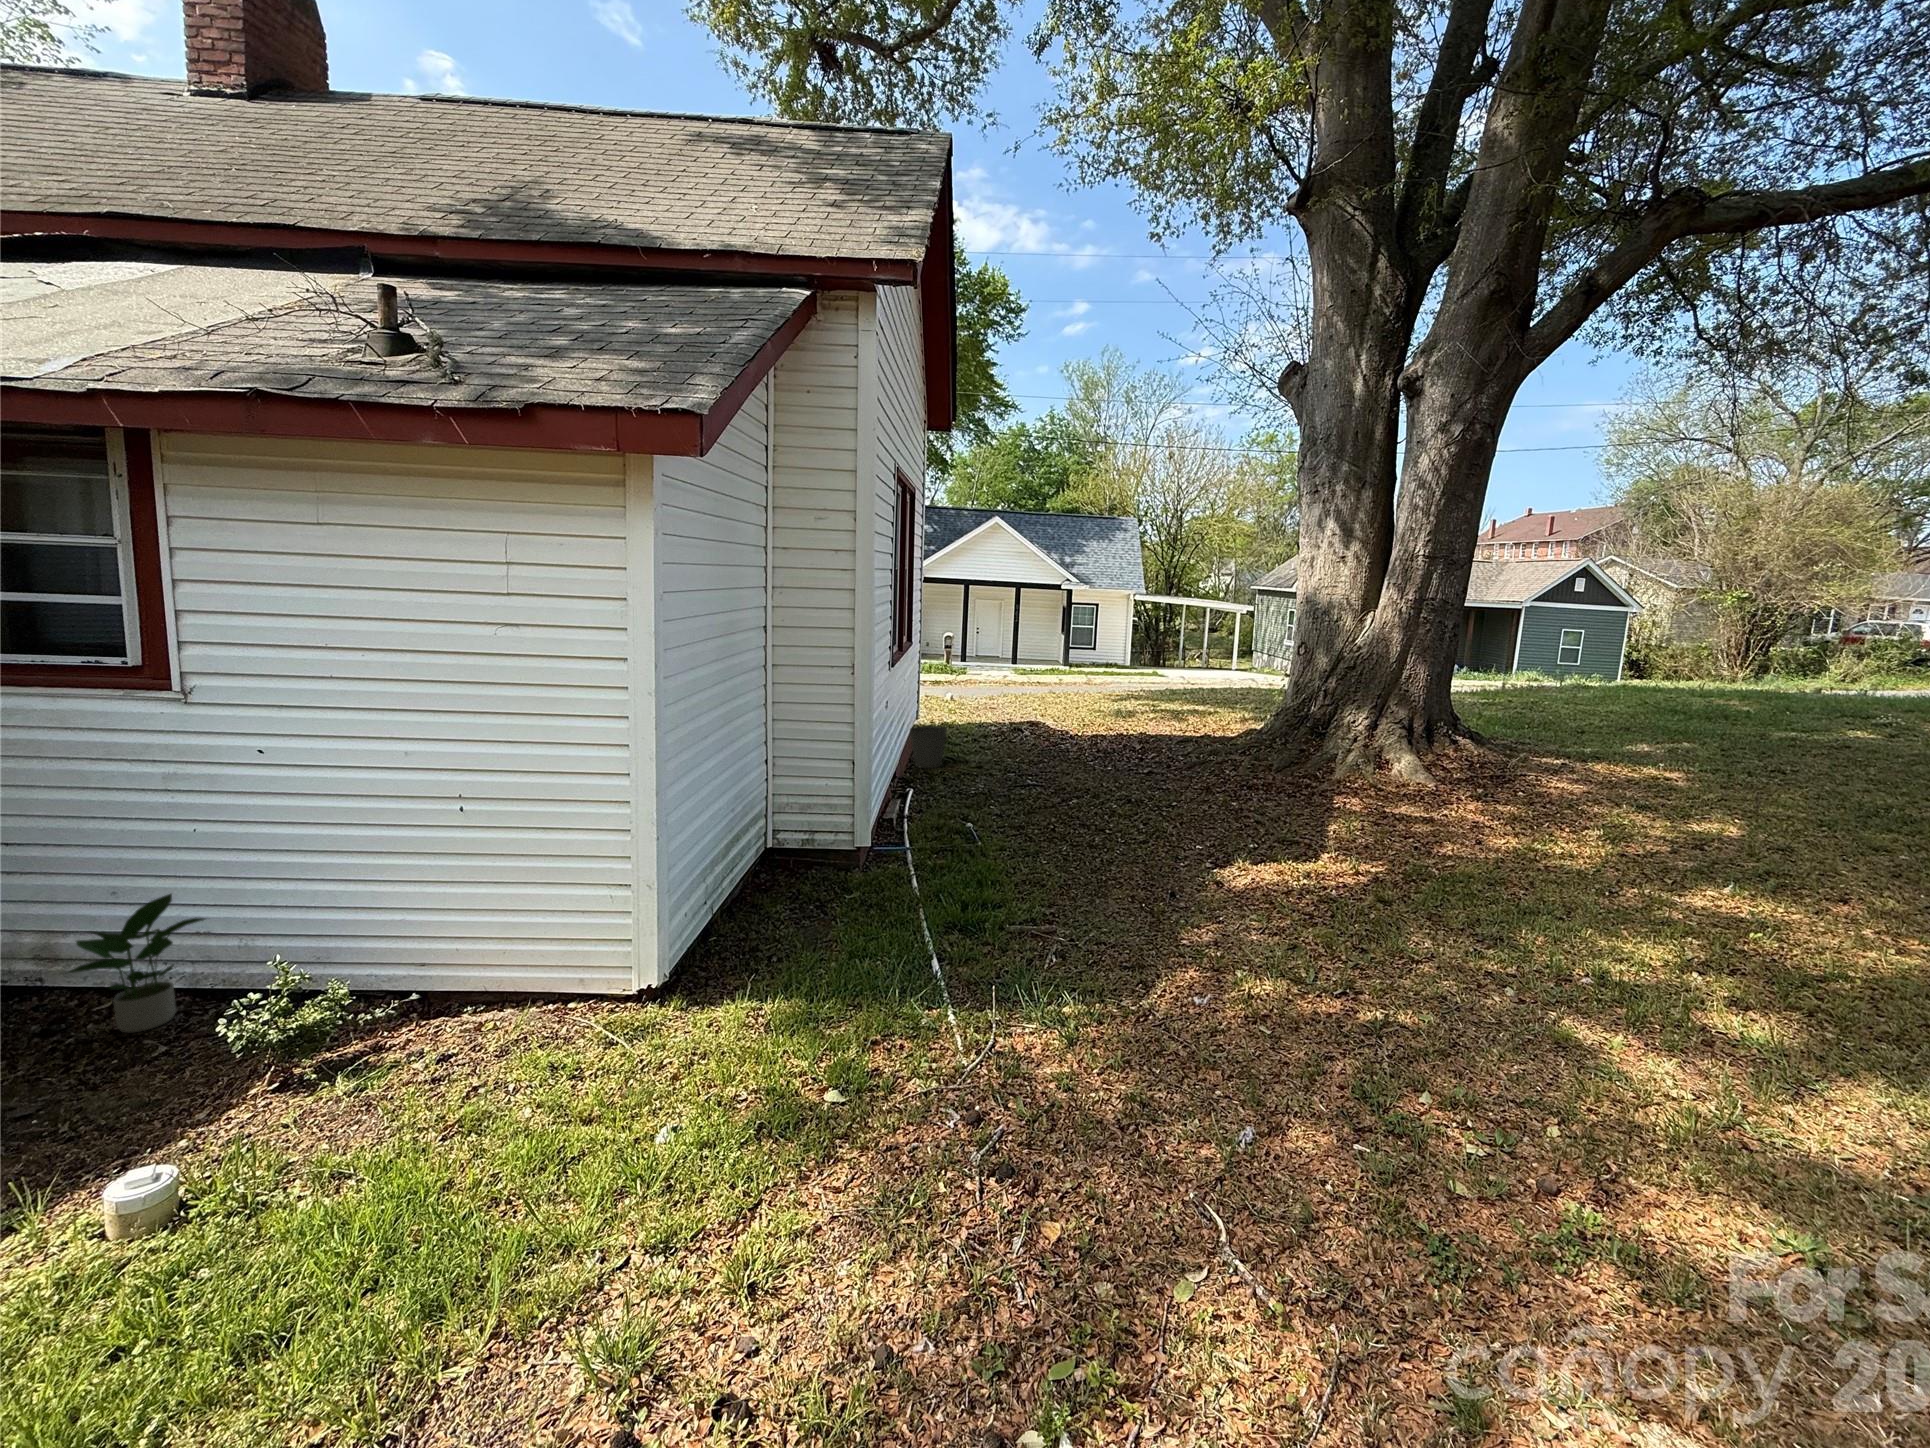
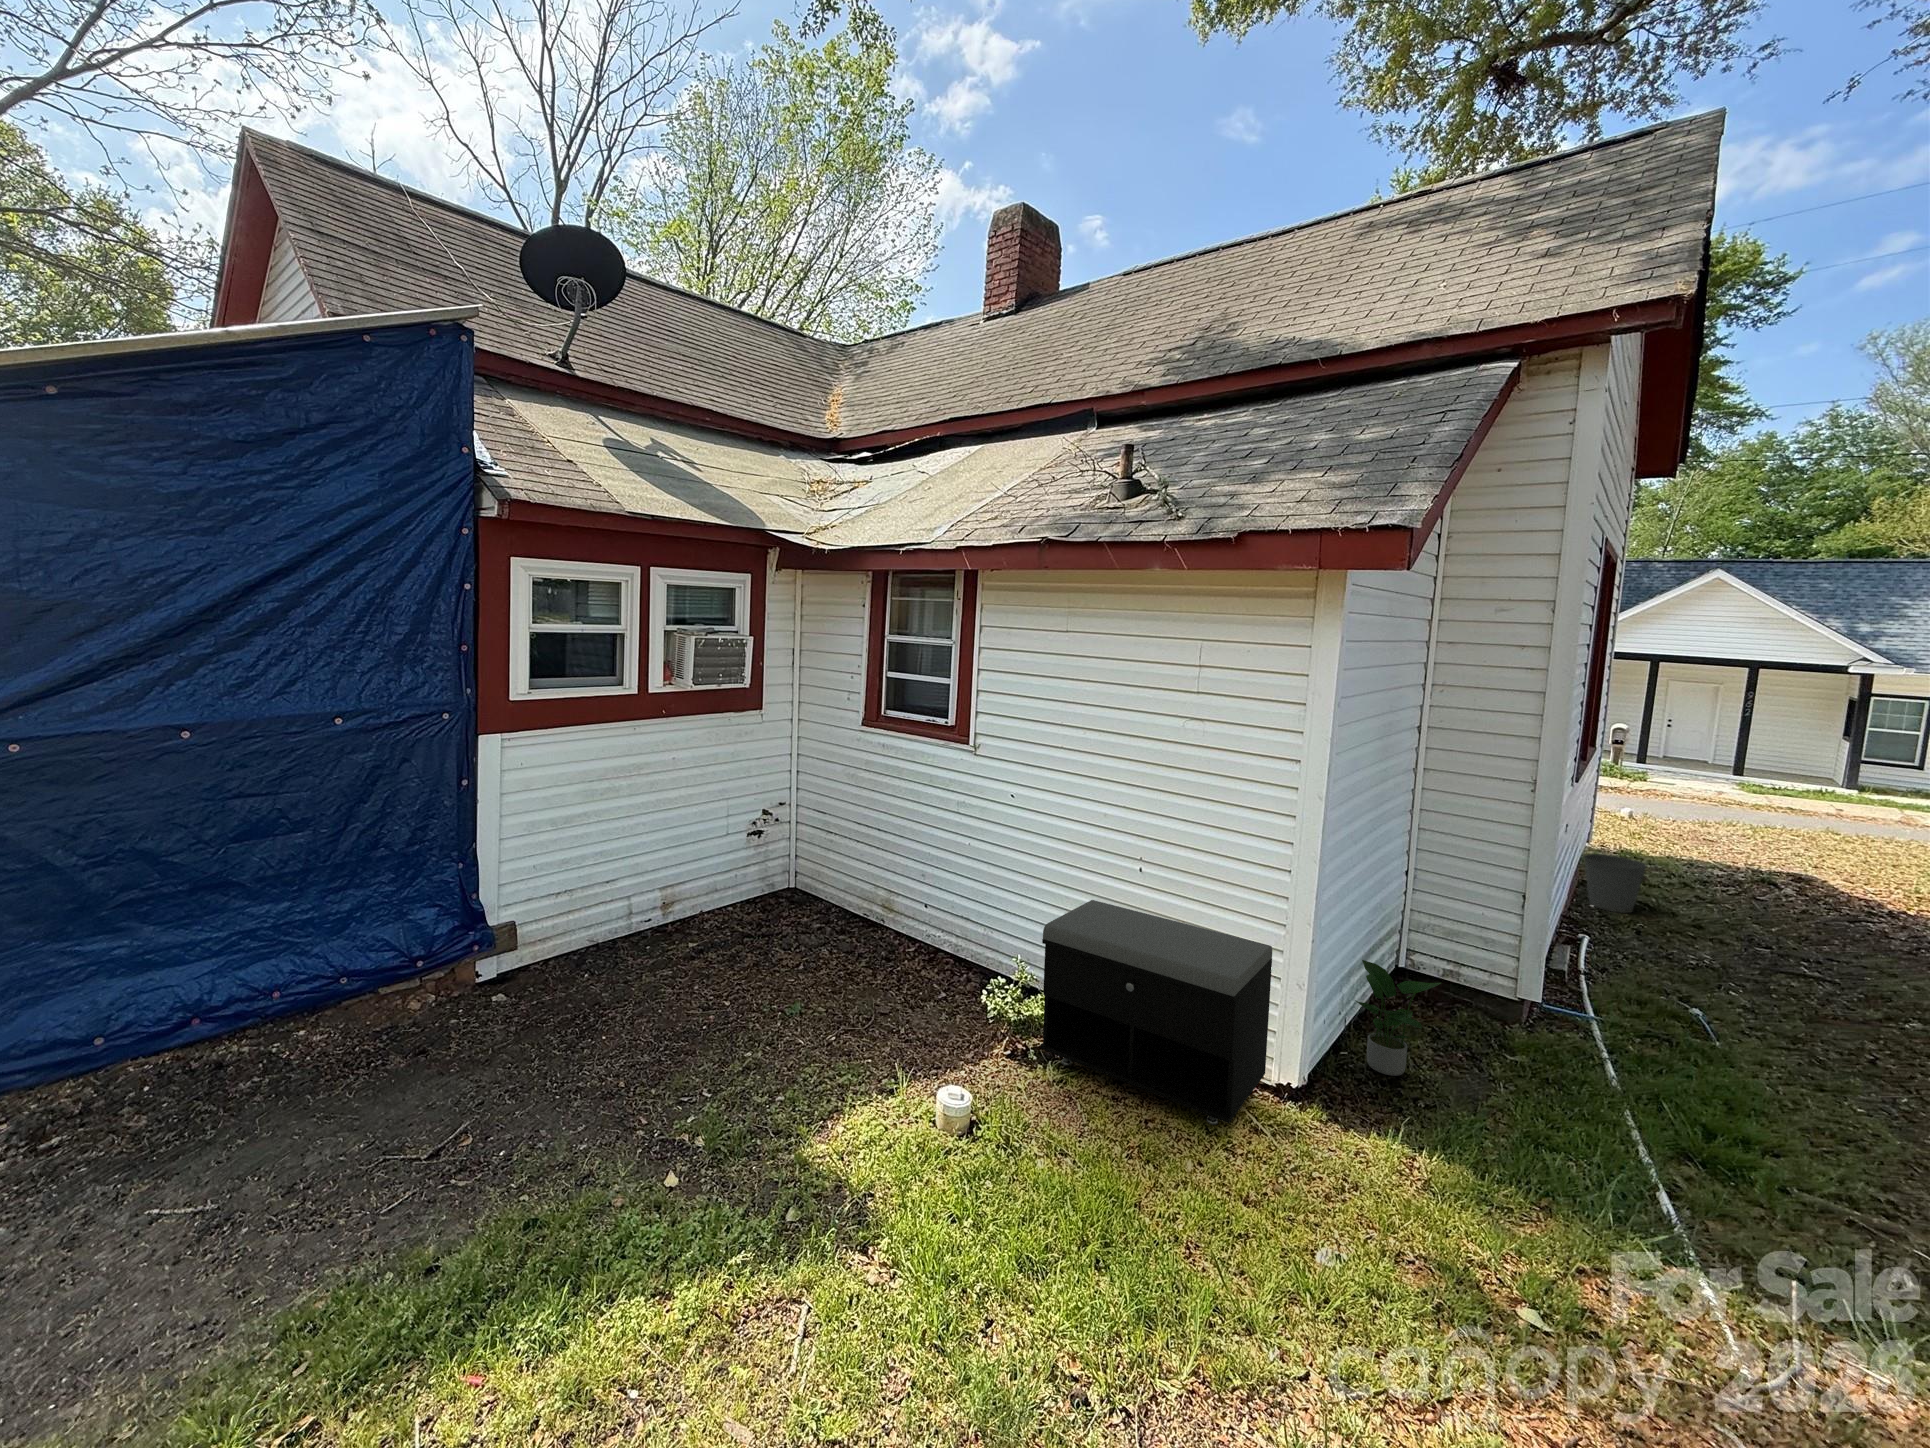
storage bench: none [308,854,625,1067] -> present [1041,900,1272,1125]
potted plant: present [69,894,205,1032] -> present [1356,960,1441,1076]

